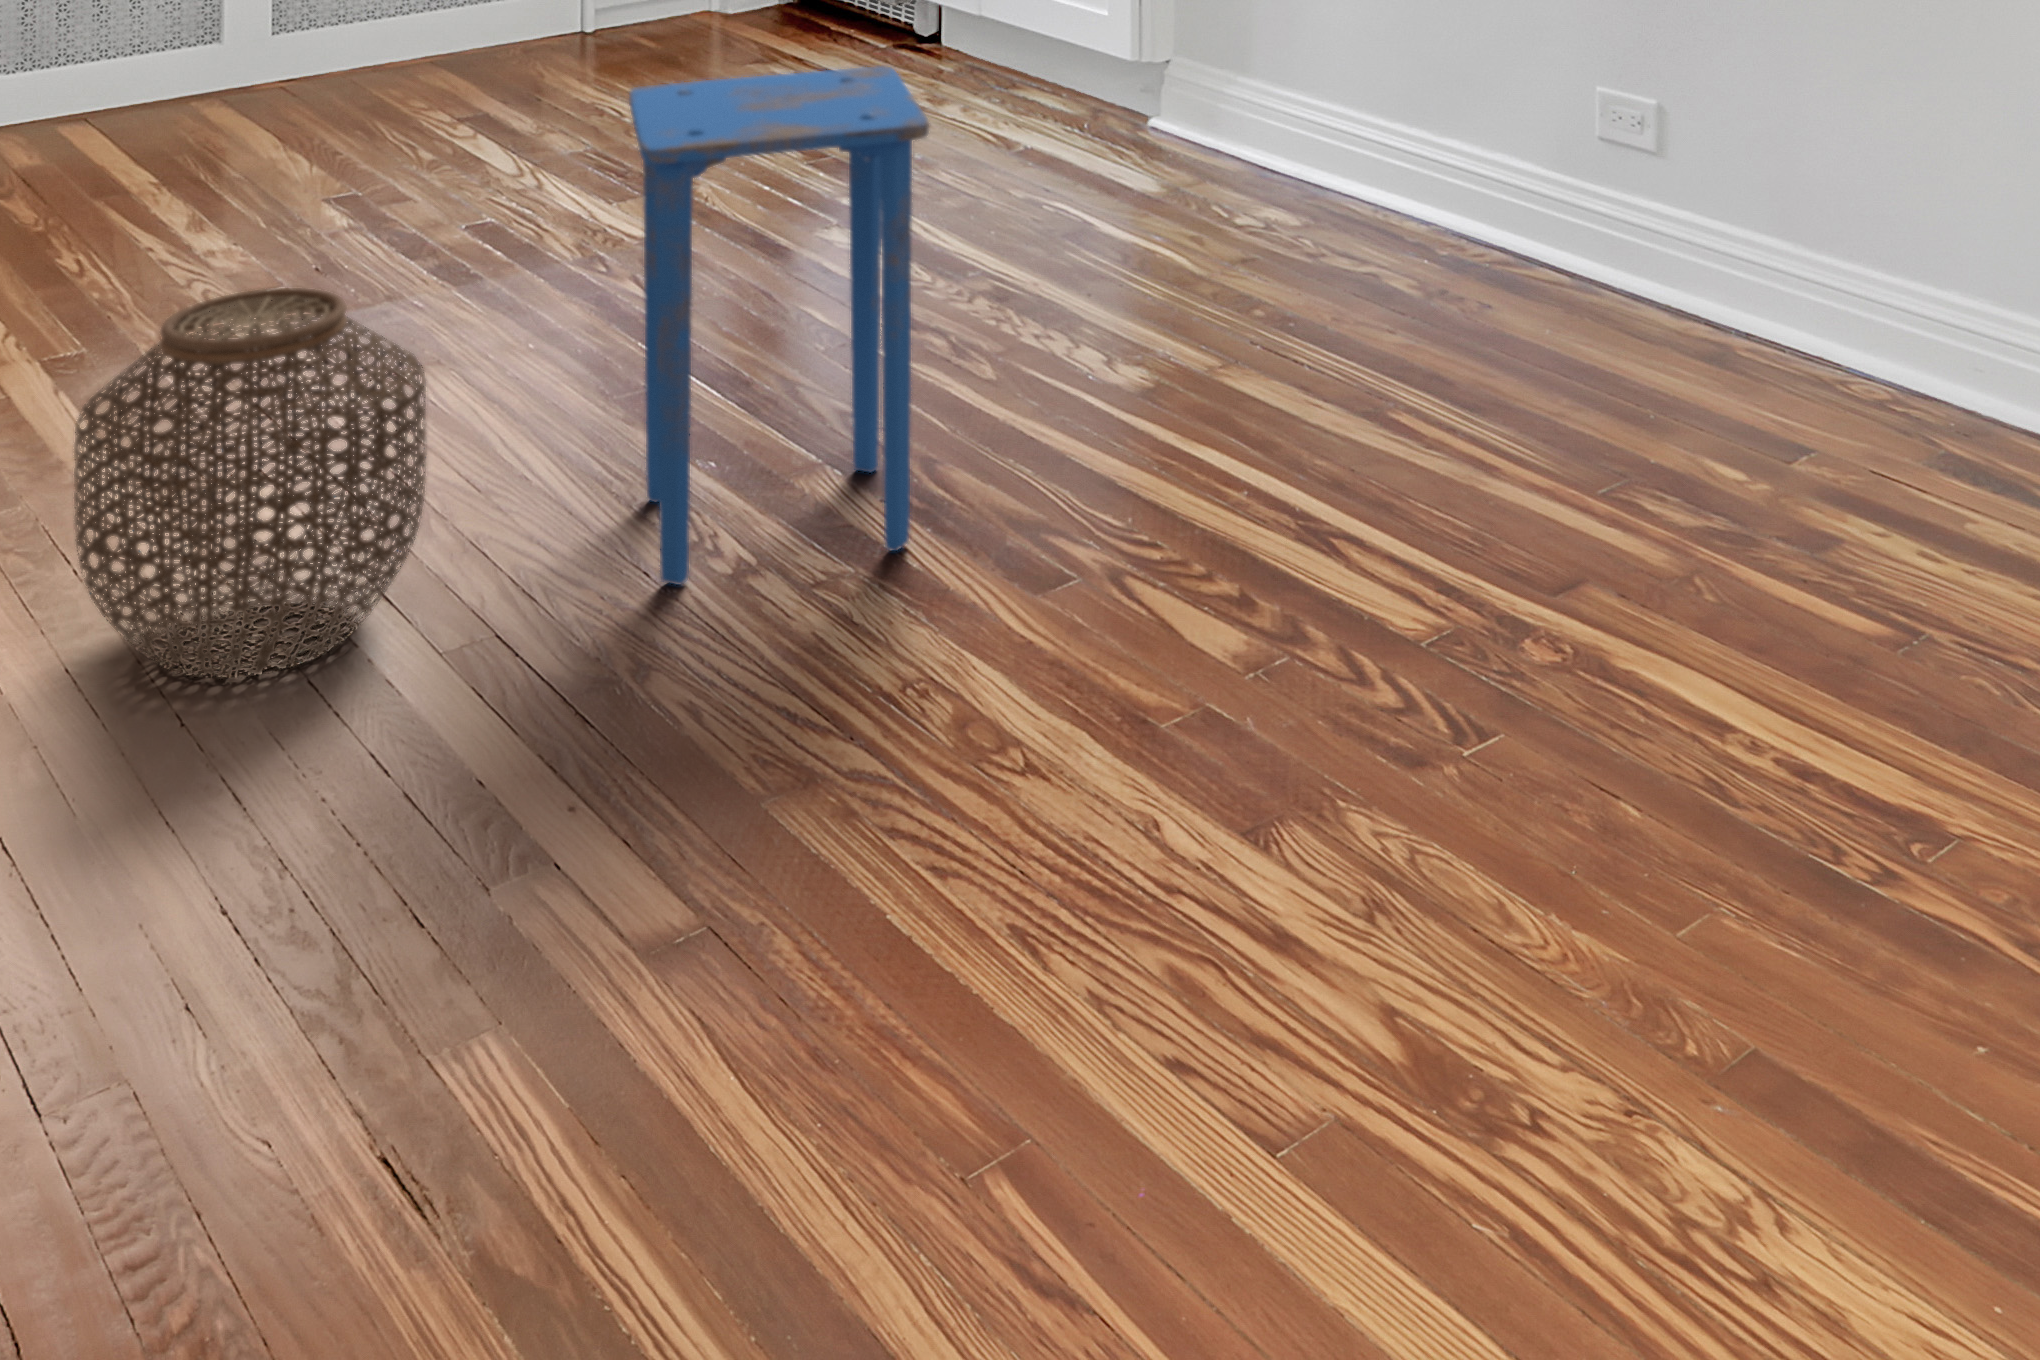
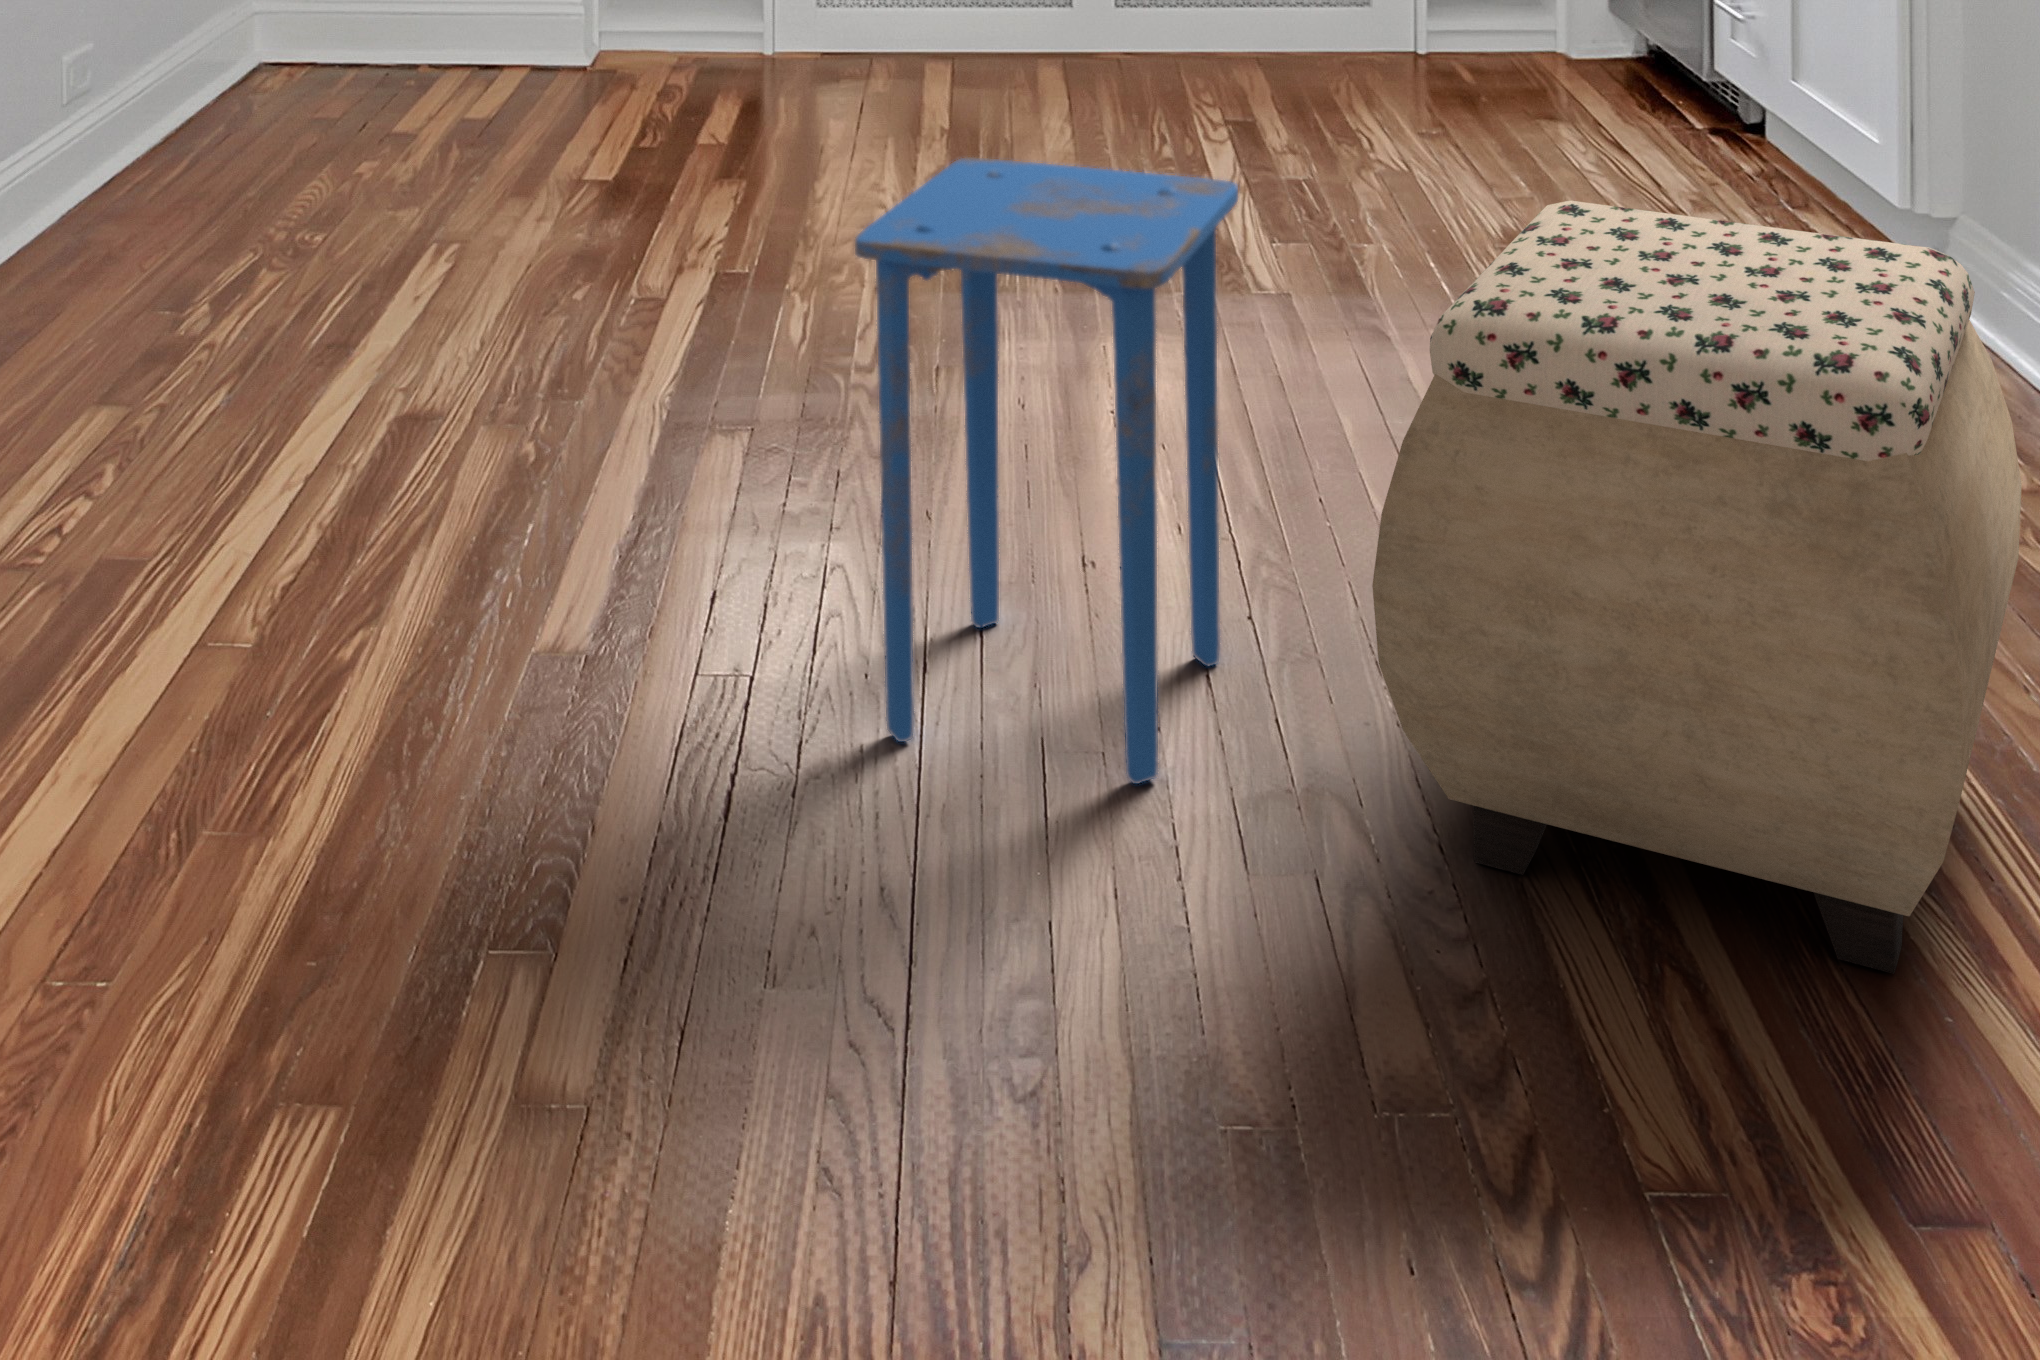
ottoman: none [1086,25,1523,518] -> present [1372,200,2021,974]
woven basket: present [74,288,426,678] -> none [363,304,687,703]

